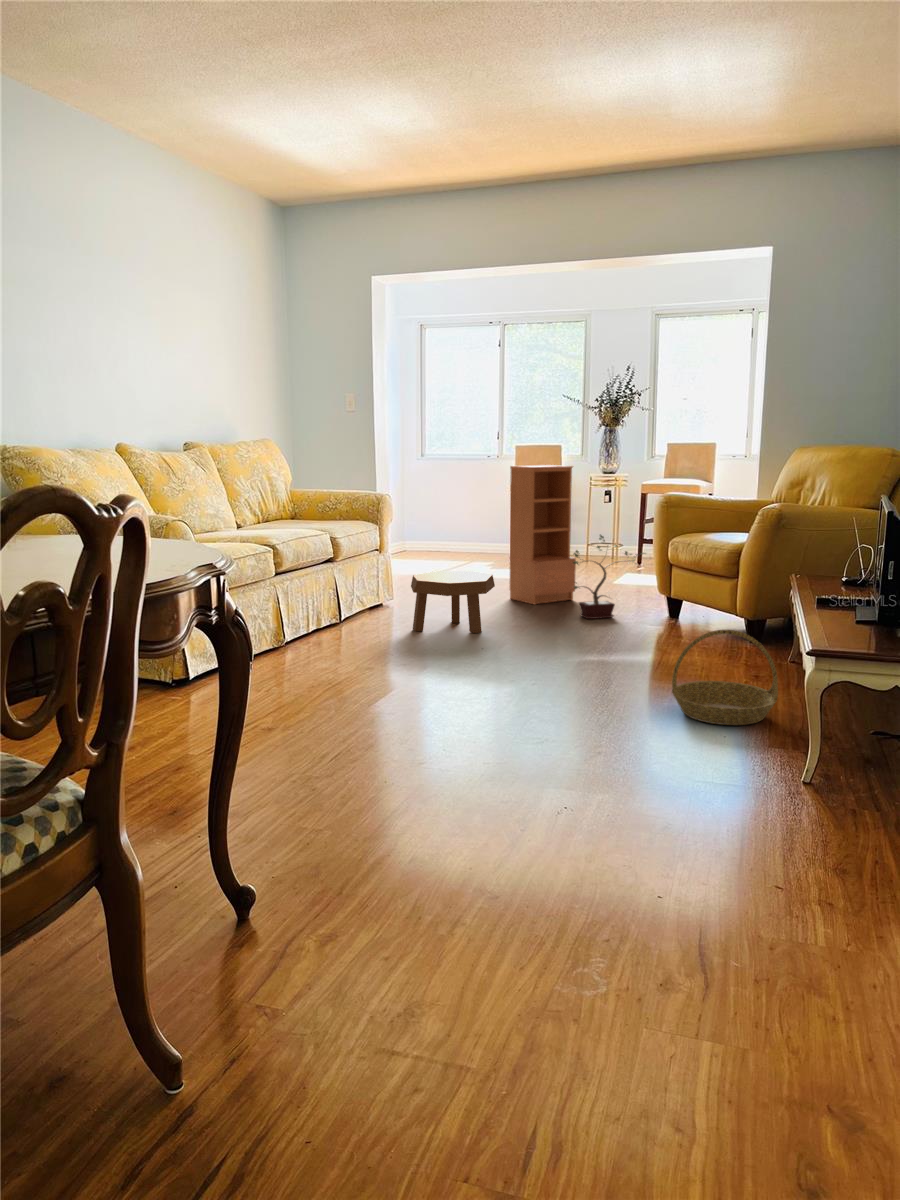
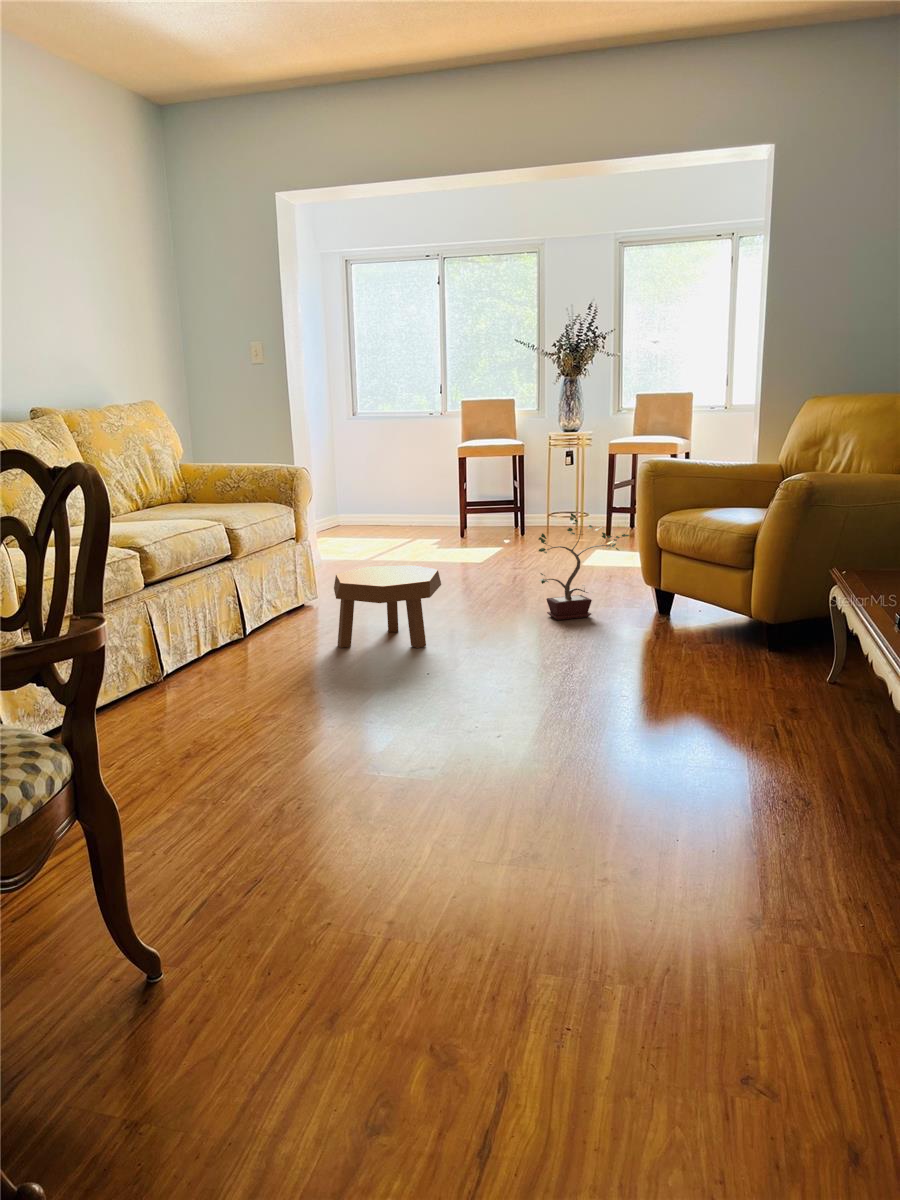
bookcase: present [510,465,576,605] -> none [456,426,540,599]
basket: present [672,630,778,725] -> none [694,667,847,807]

